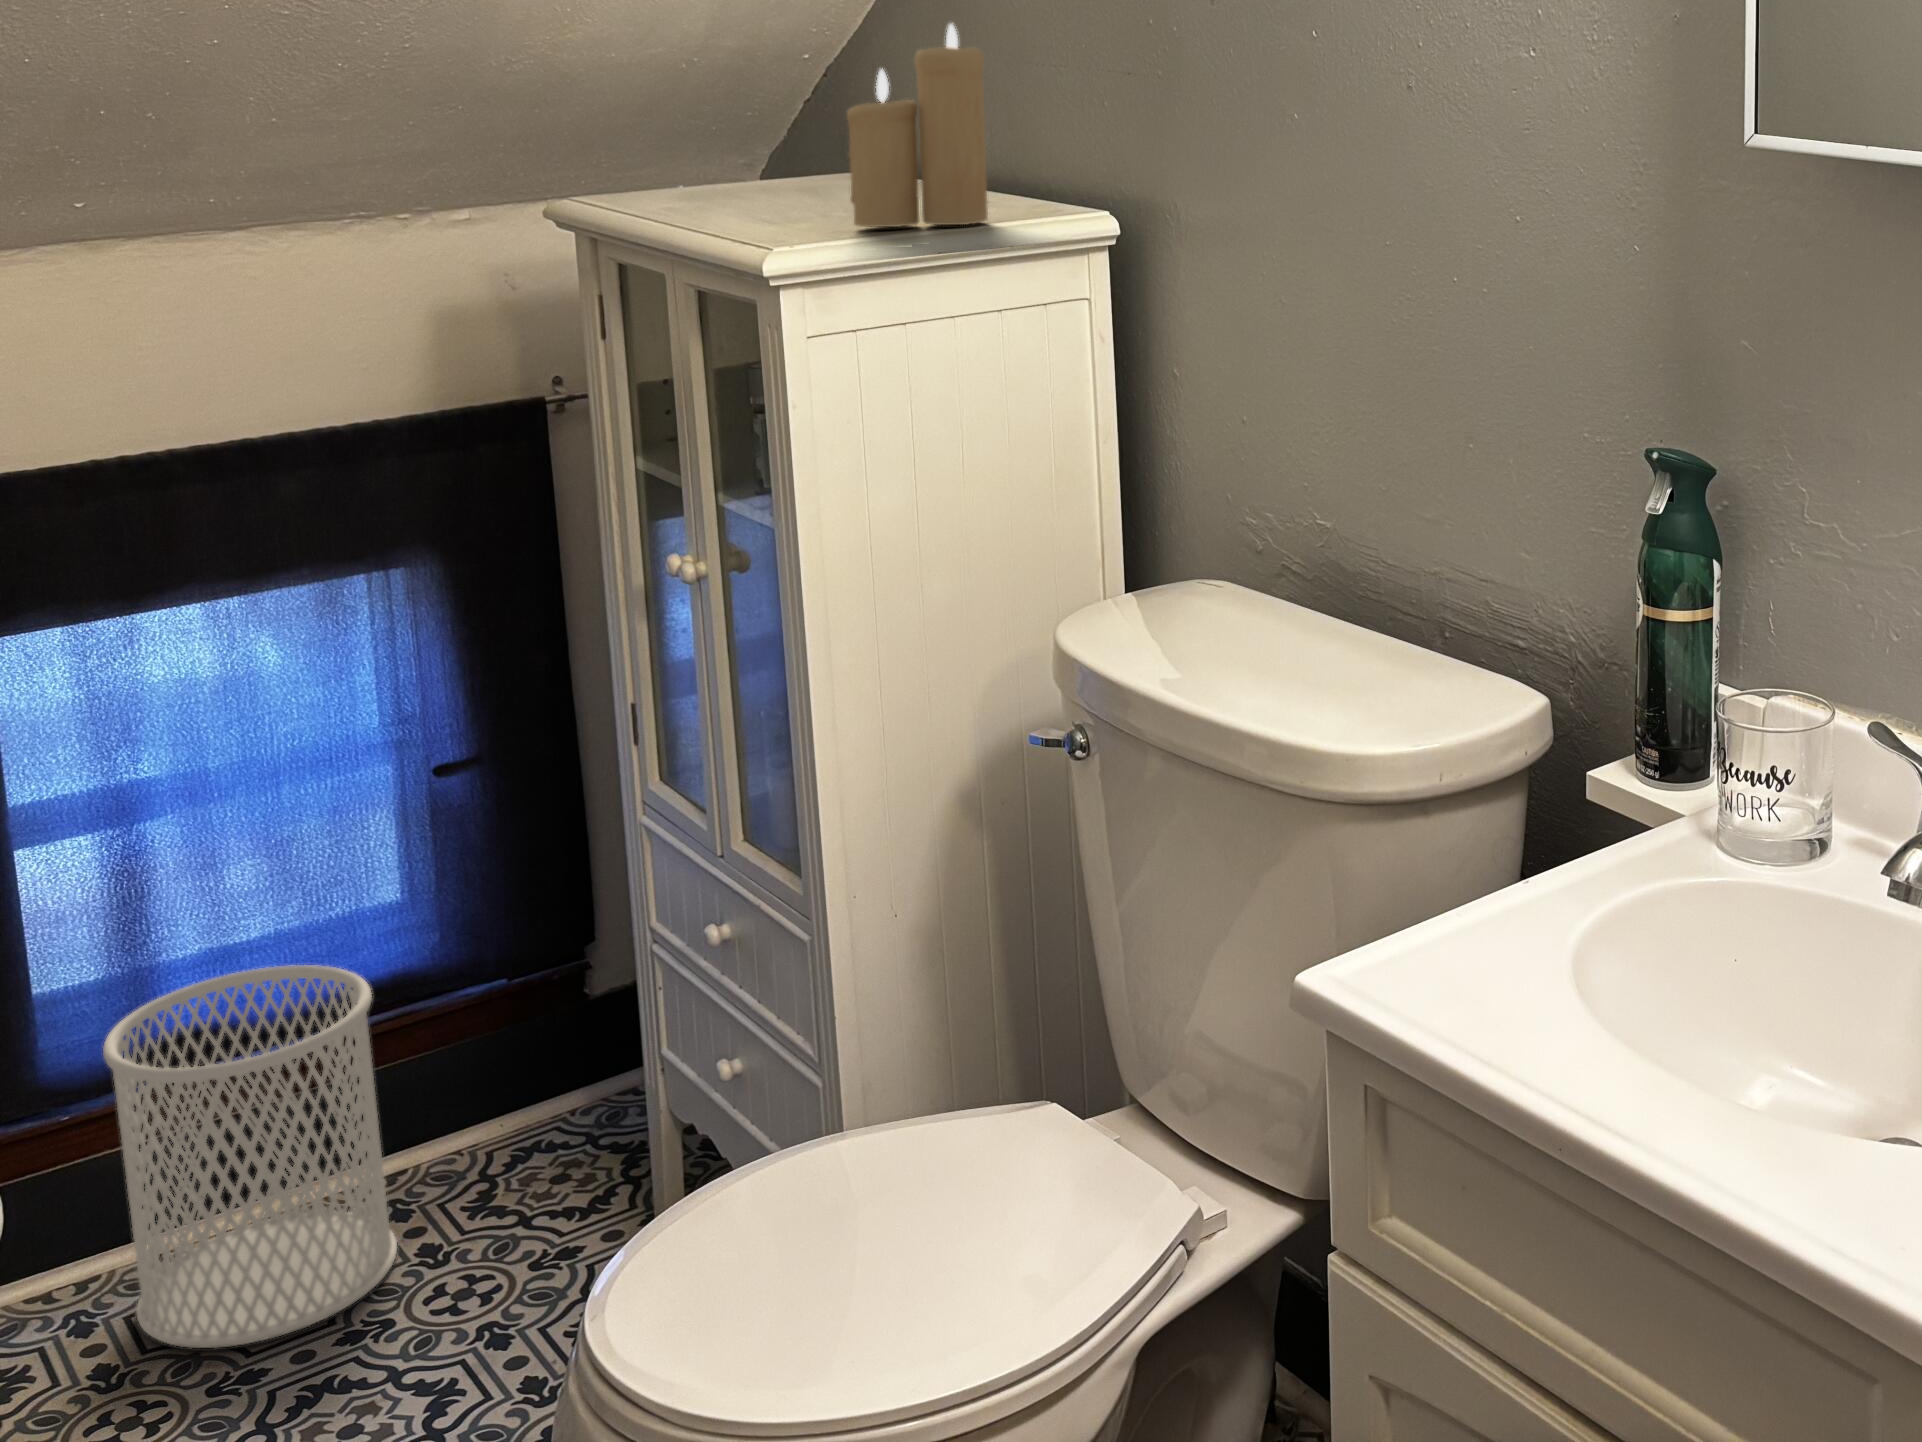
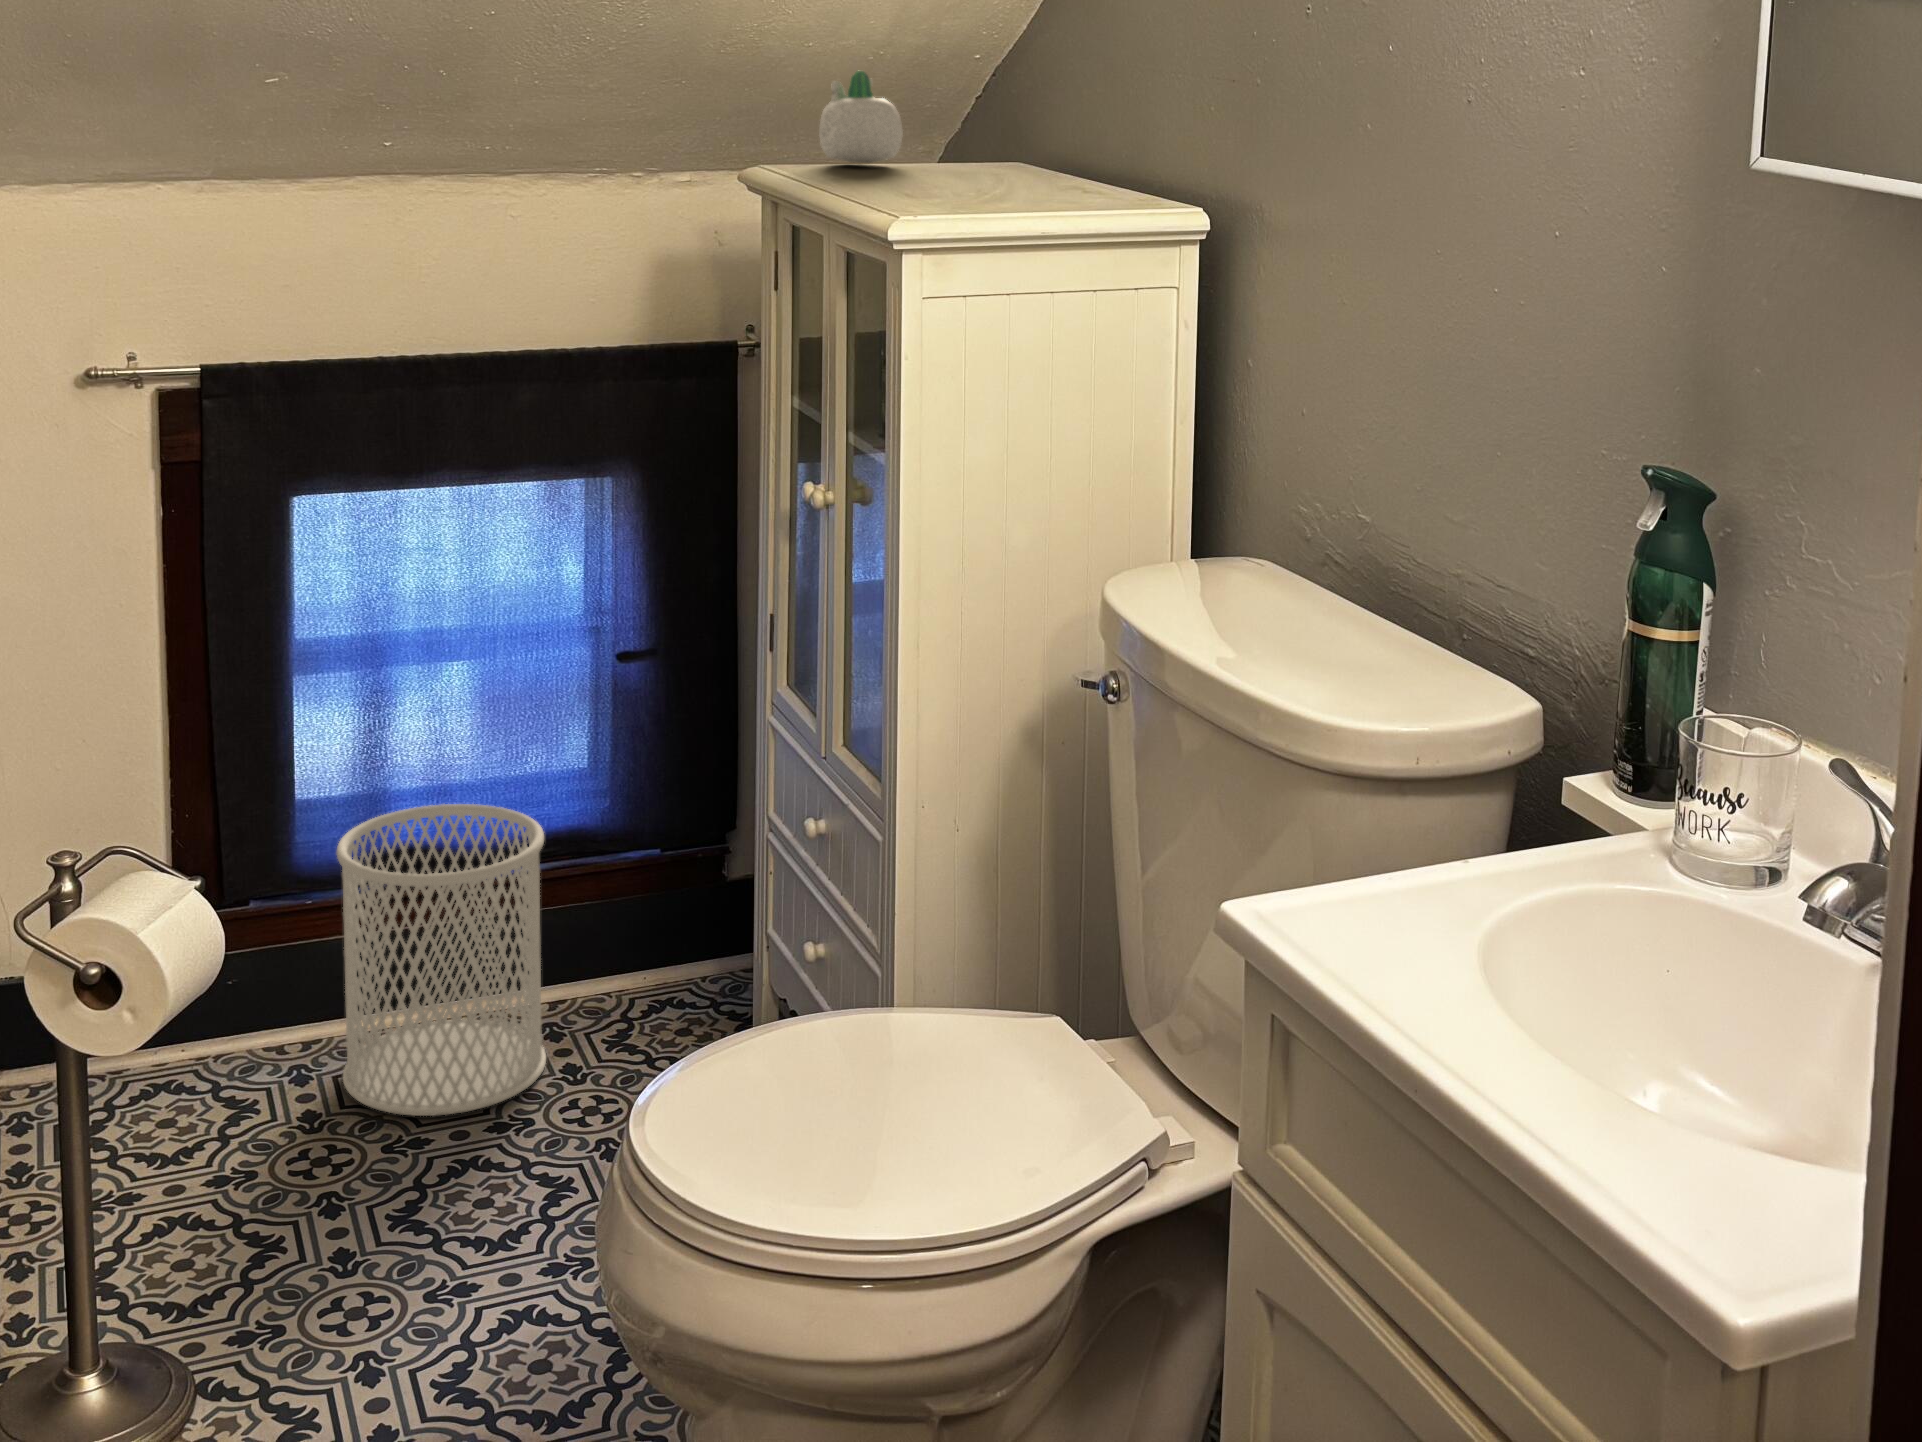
candle: present [847,24,988,227] -> none [973,24,1101,209]
succulent planter: none [635,85,735,188] -> present [819,71,903,163]

